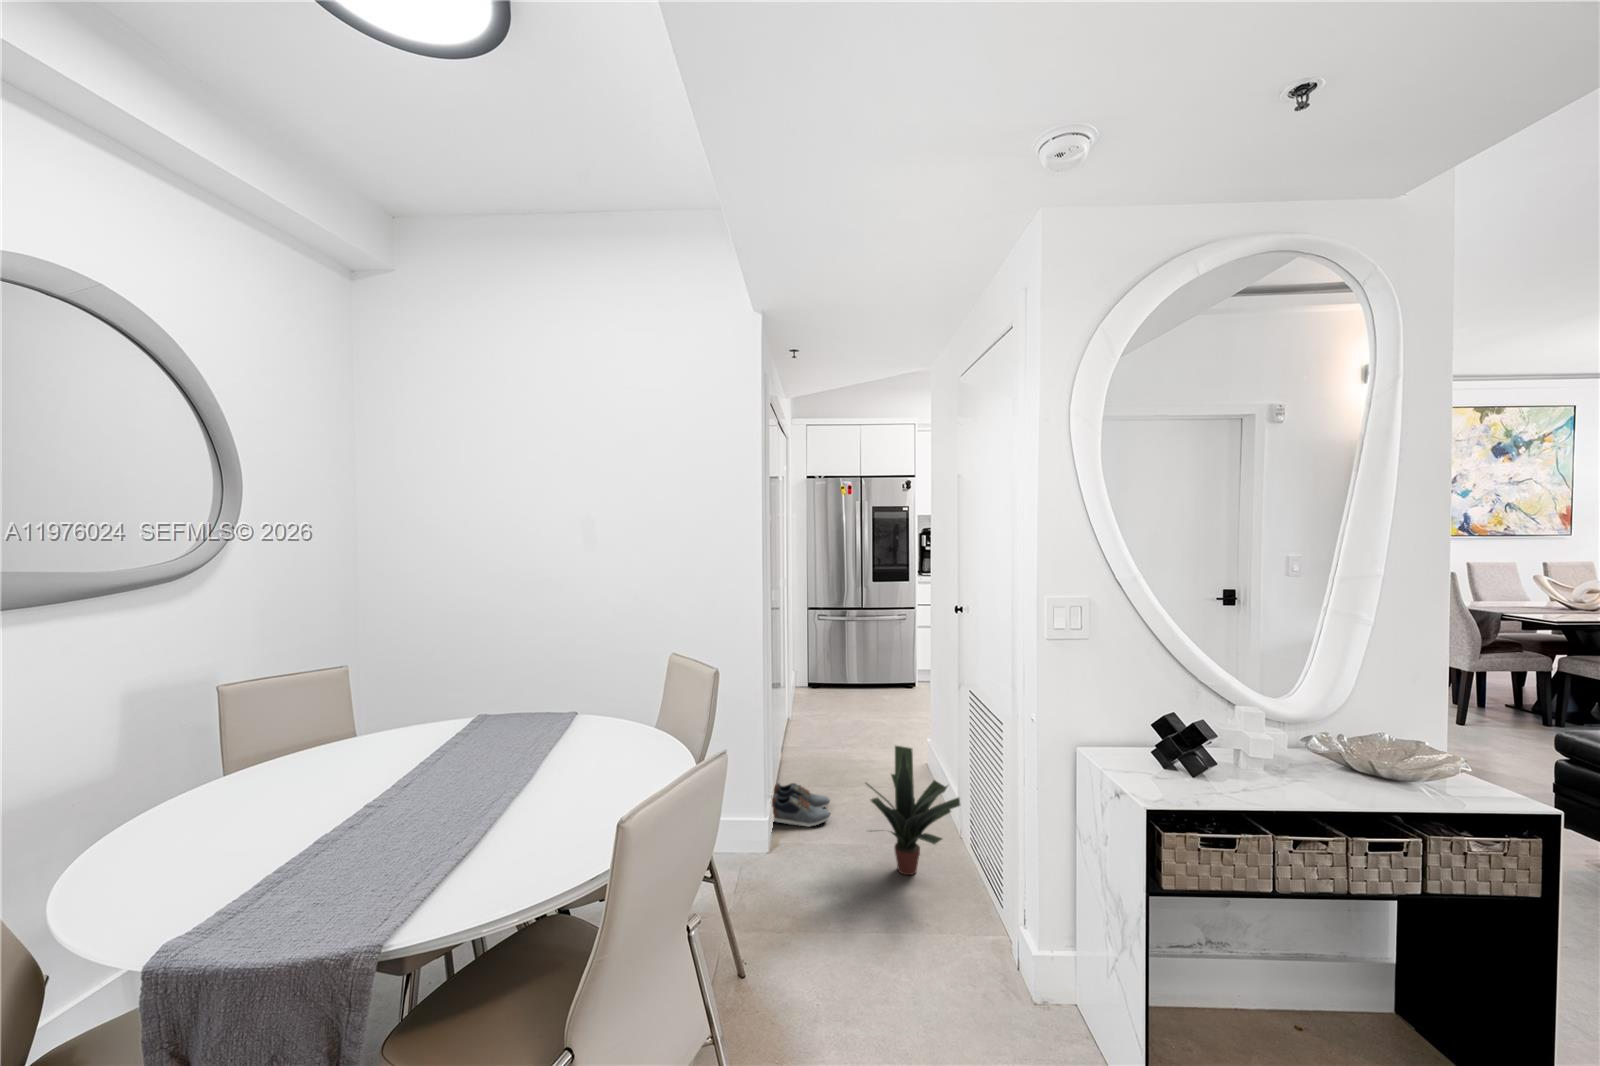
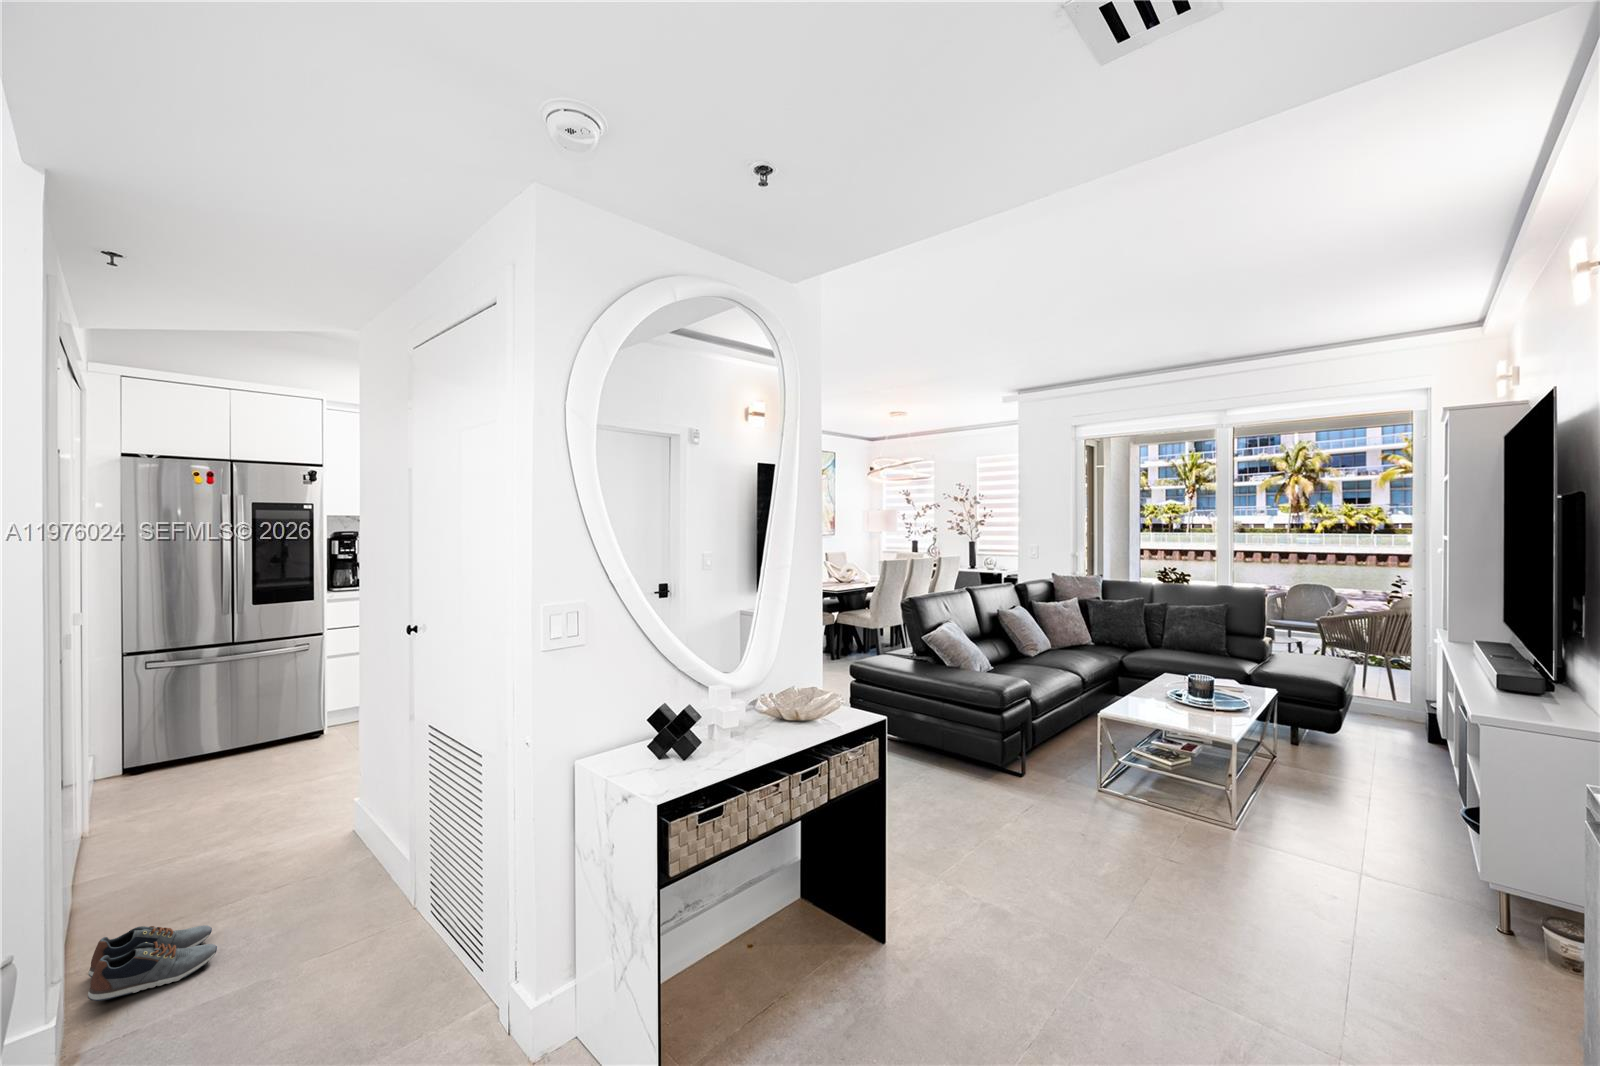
potted plant: present [865,746,960,875] -> none [287,816,432,980]

